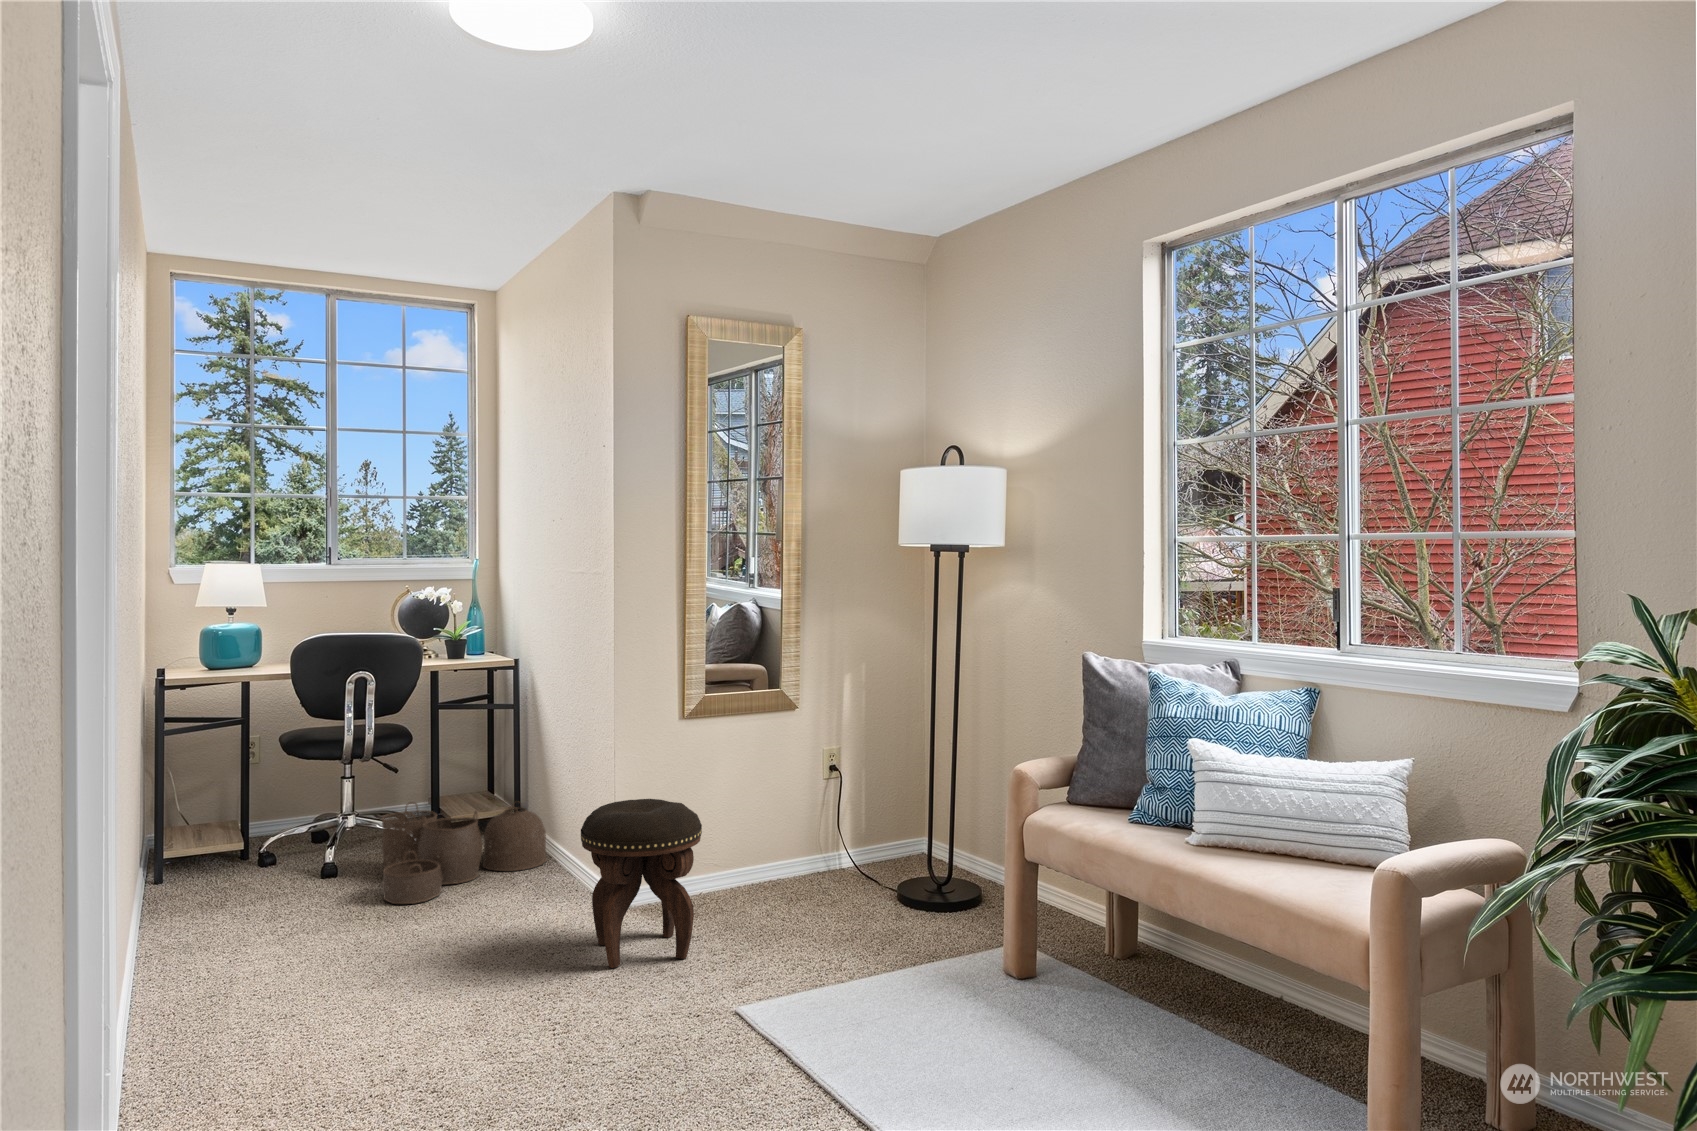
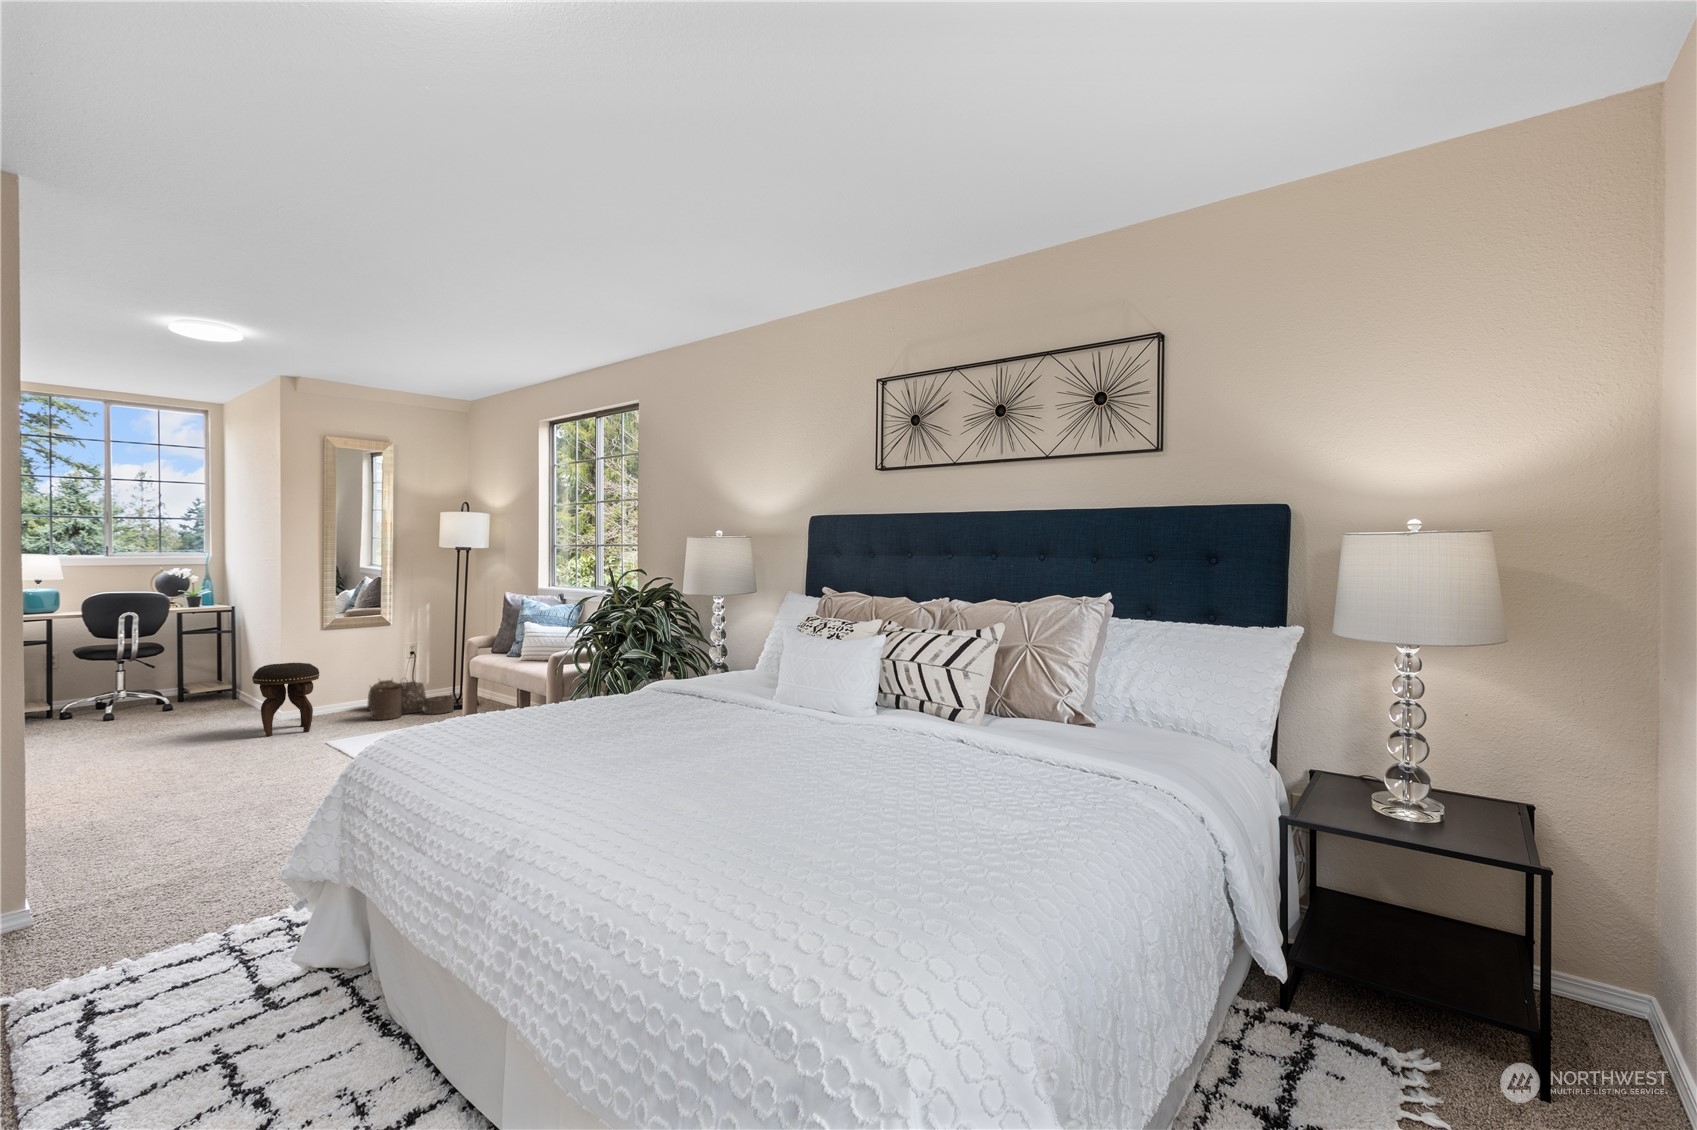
woven basket: present [381,802,547,904] -> present [368,680,453,720]

